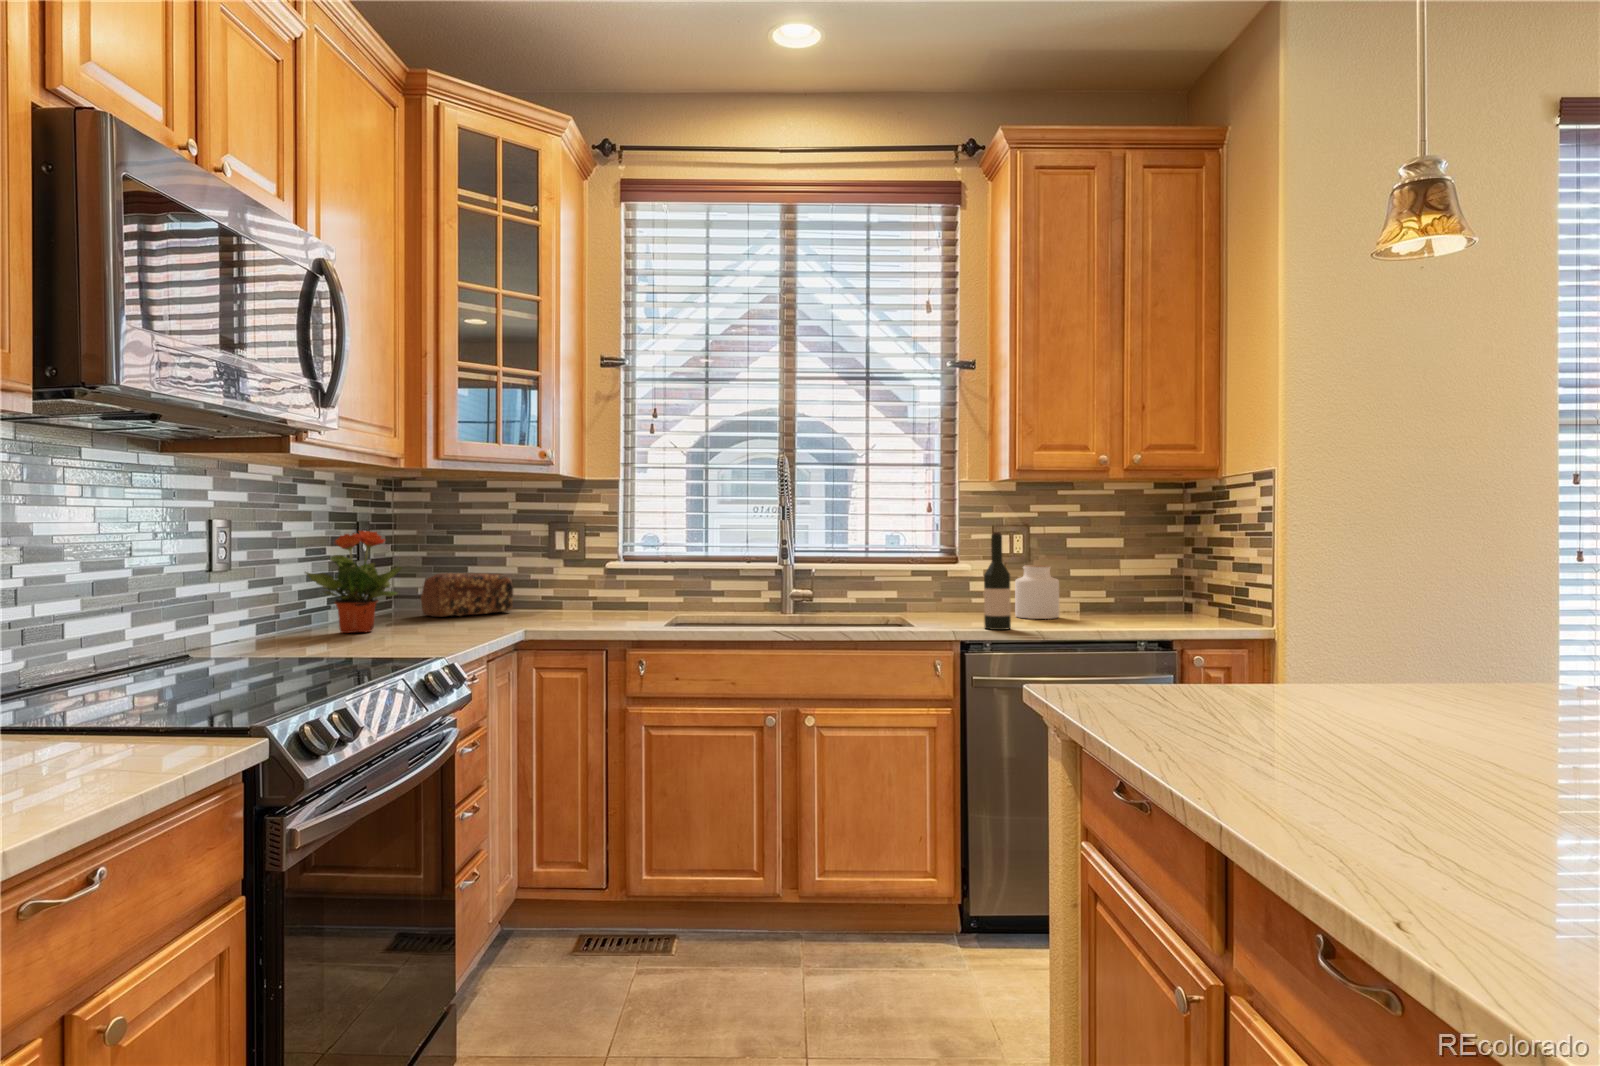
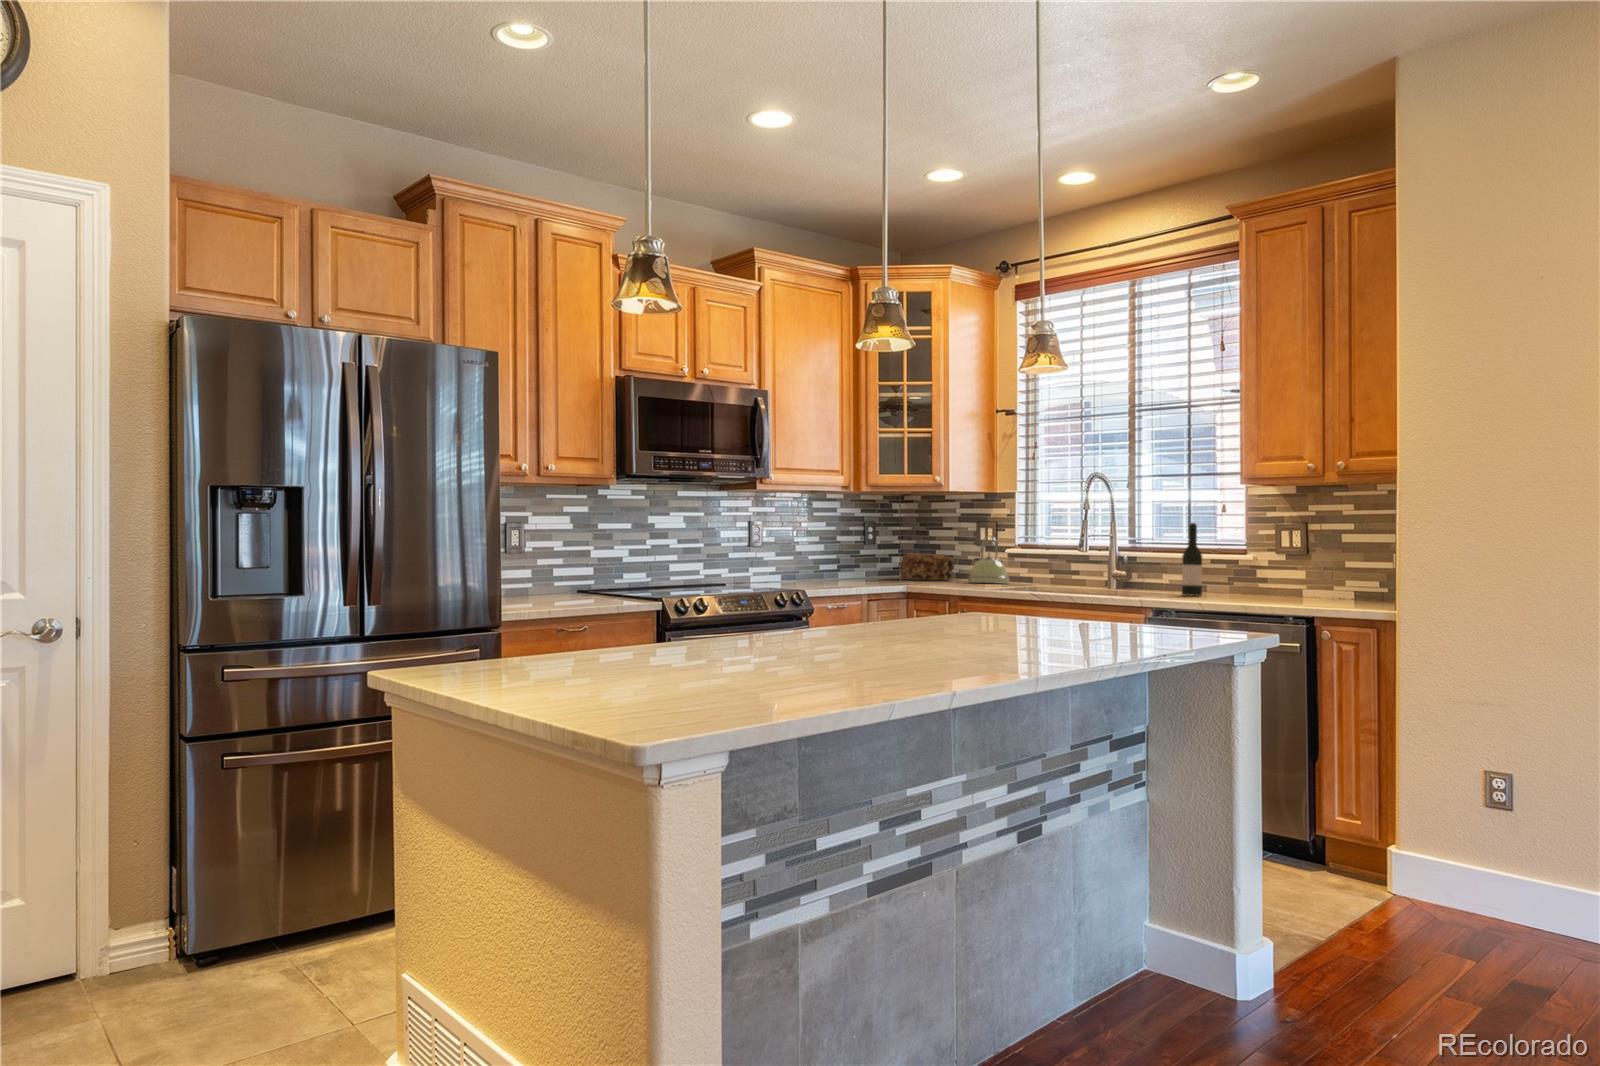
potted plant: present [305,530,402,633] -> none [819,522,864,579]
kettle: none [557,544,624,618] -> present [968,536,1009,584]
jar: present [1015,565,1060,619] -> none [1261,554,1302,598]

